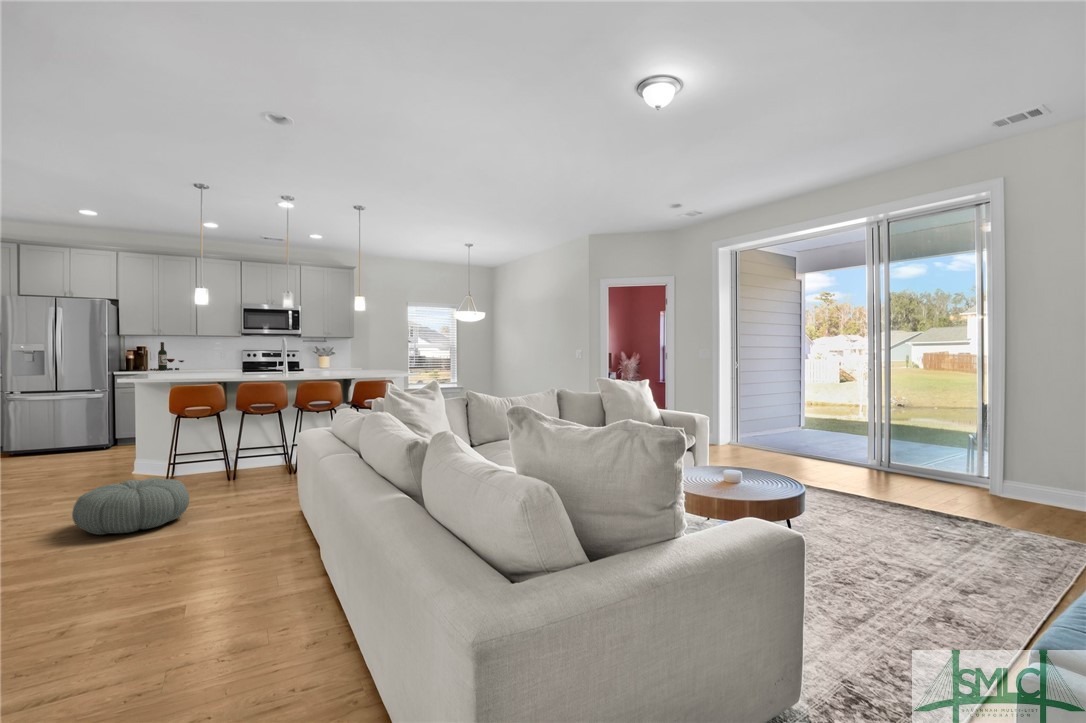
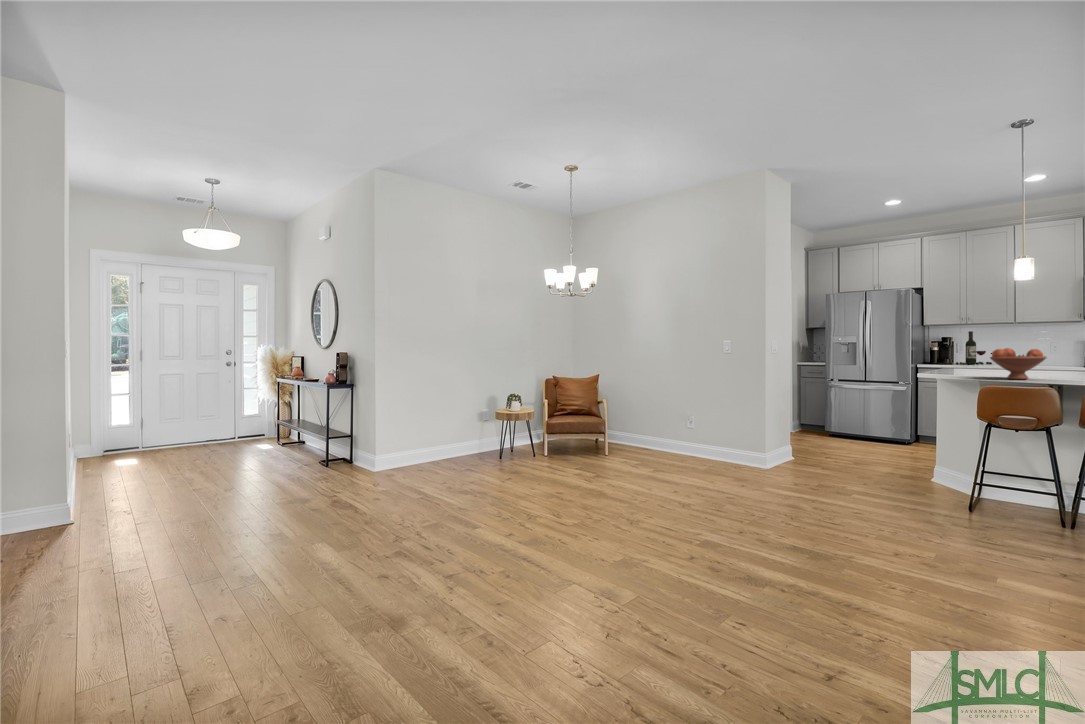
fruit bowl: none [179,355,218,379] -> present [990,348,1047,379]
pouf: present [72,478,189,535] -> none [865,497,1000,568]

